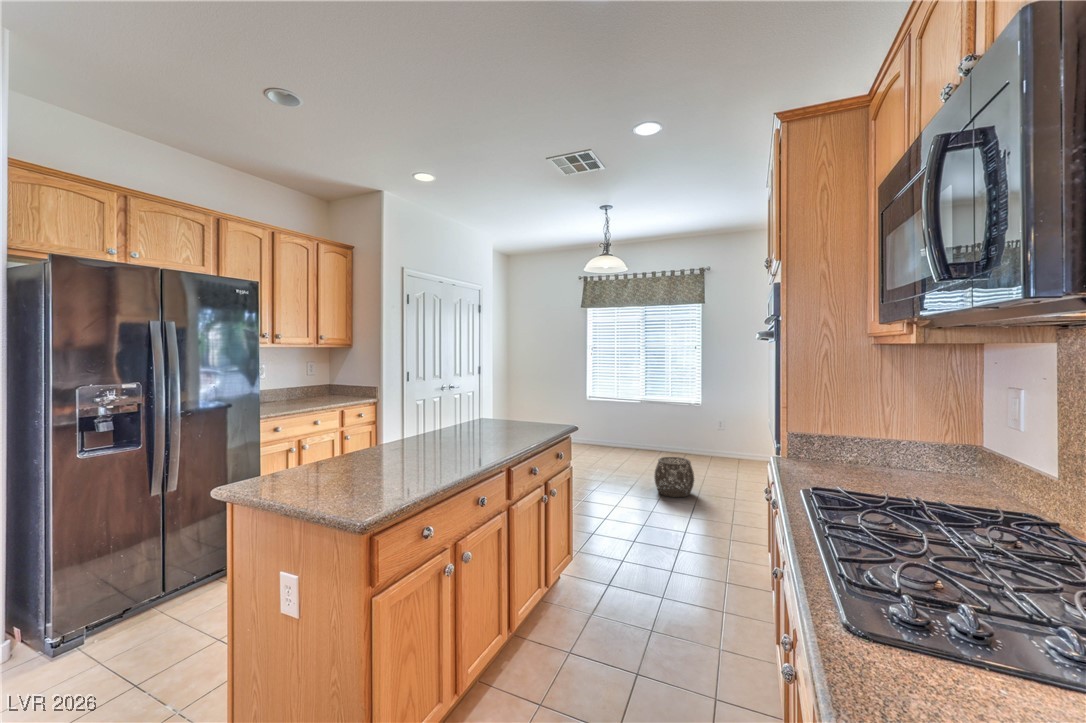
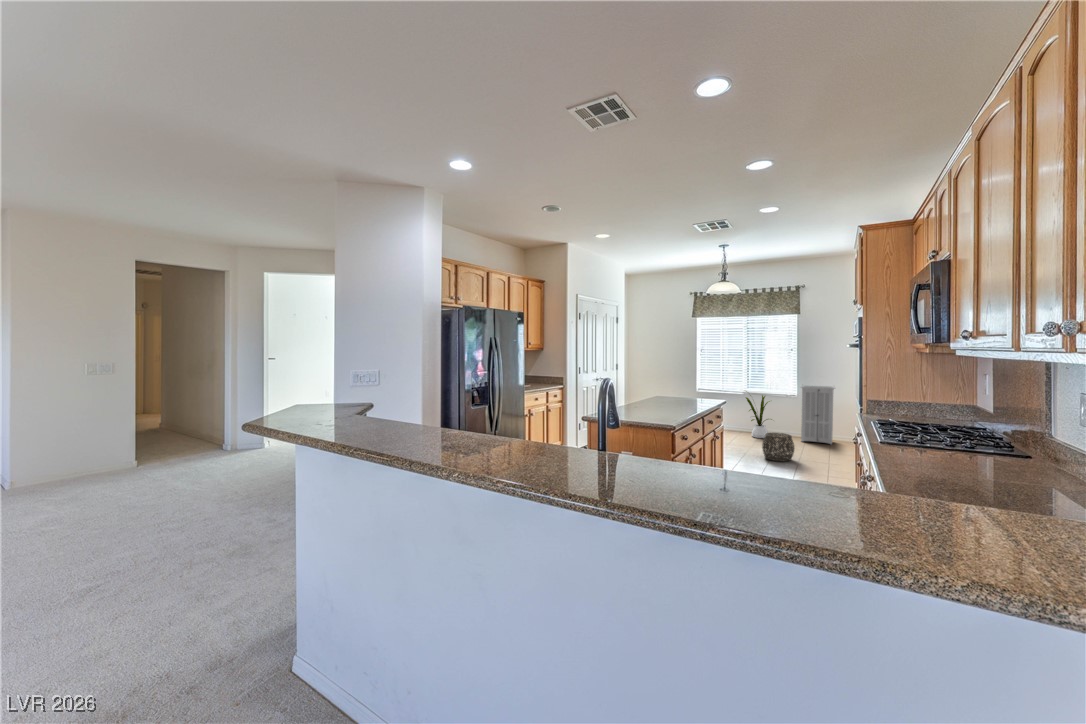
storage cabinet: none [705,391,746,466] -> present [801,385,835,445]
house plant: none [638,398,678,459] -> present [746,395,772,438]

